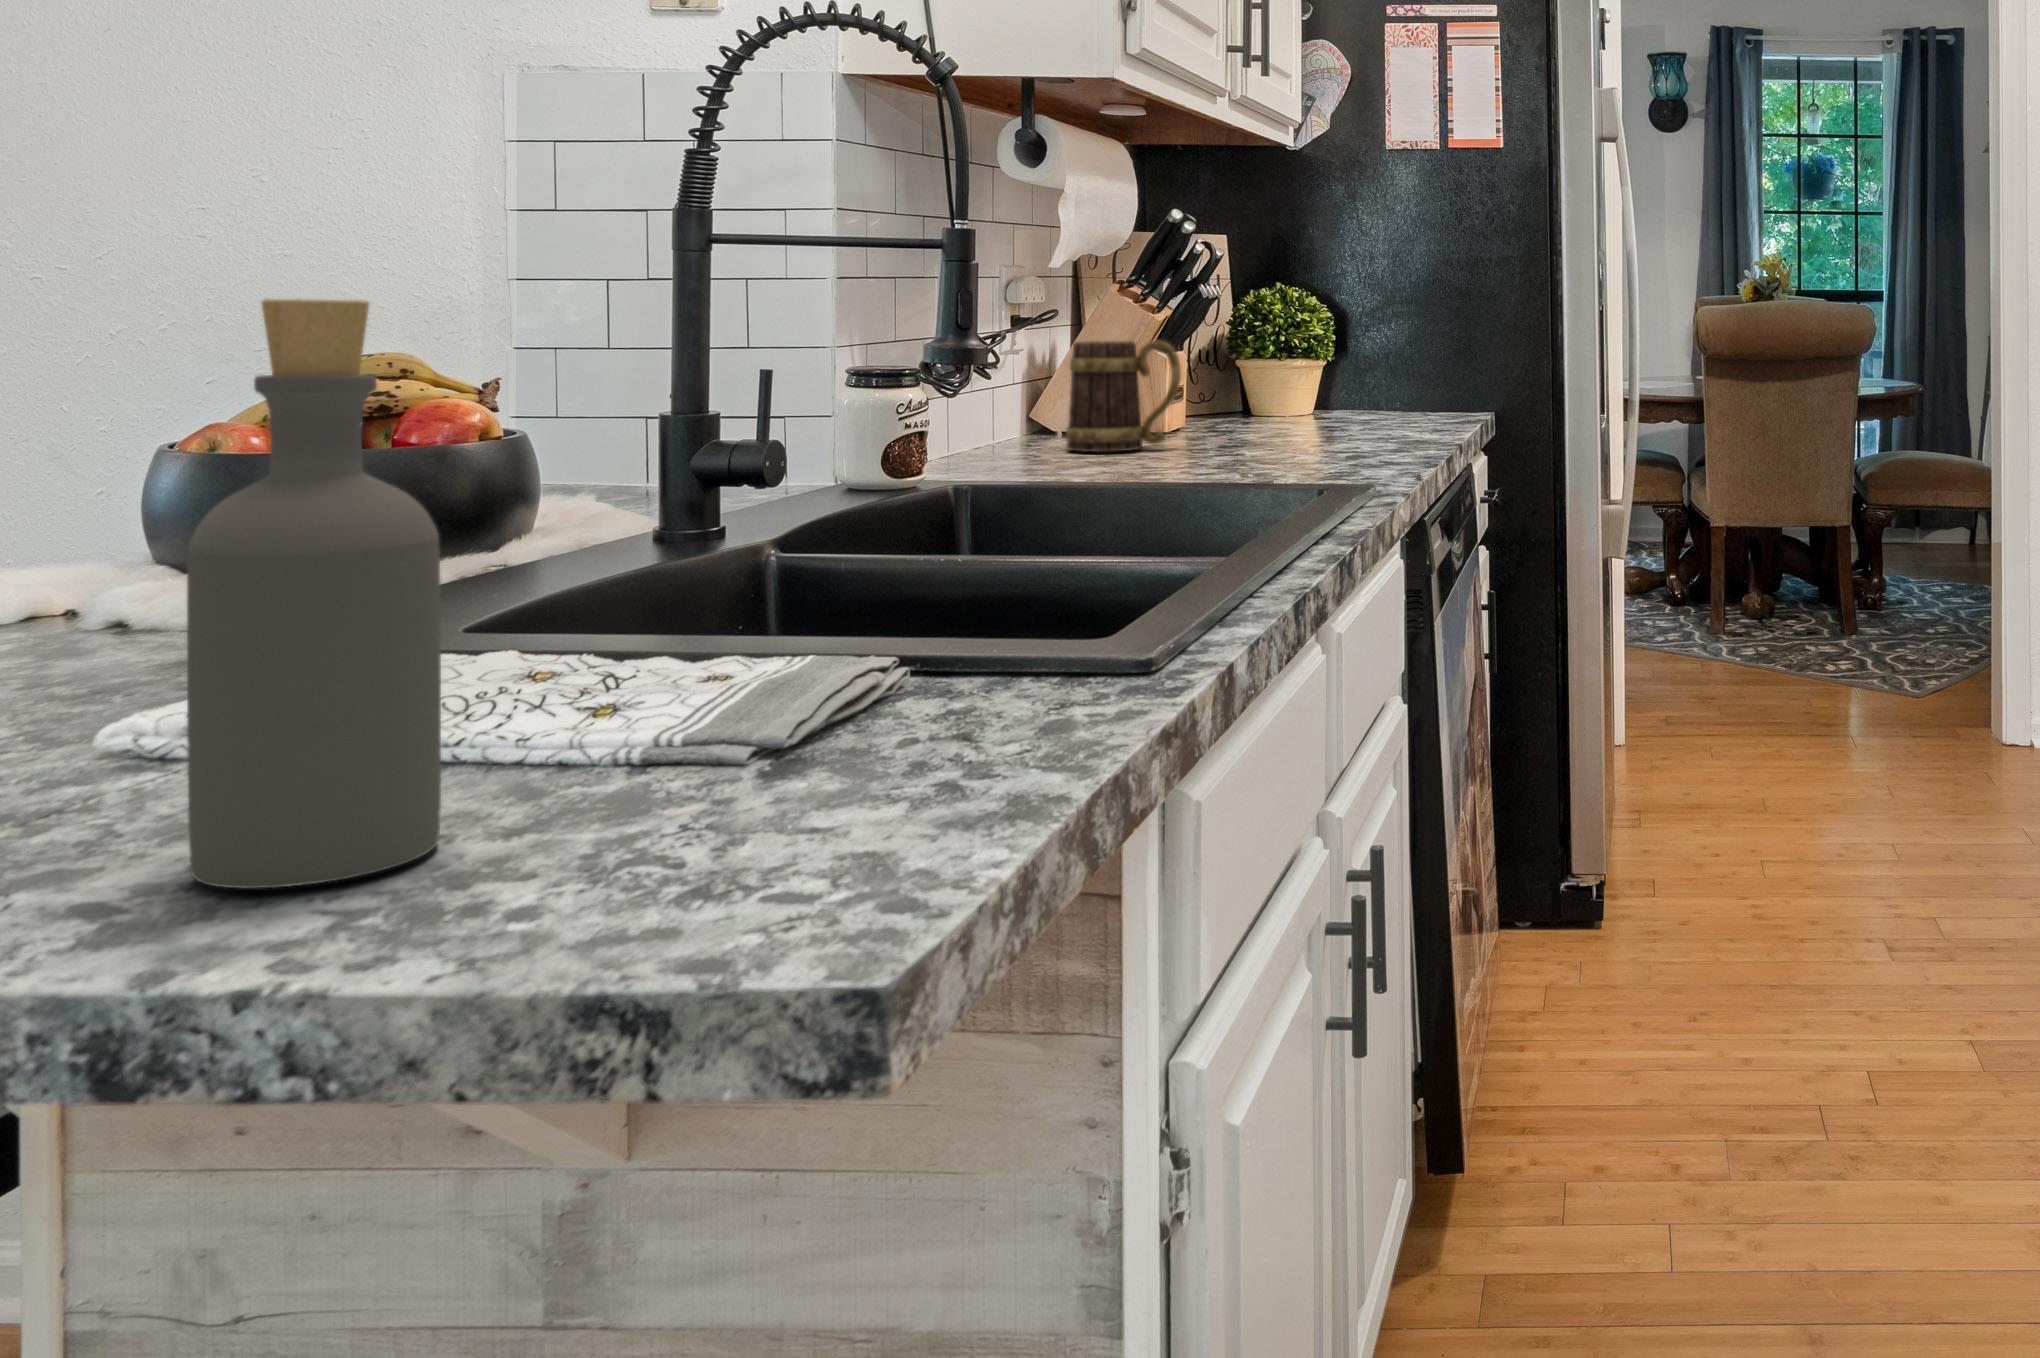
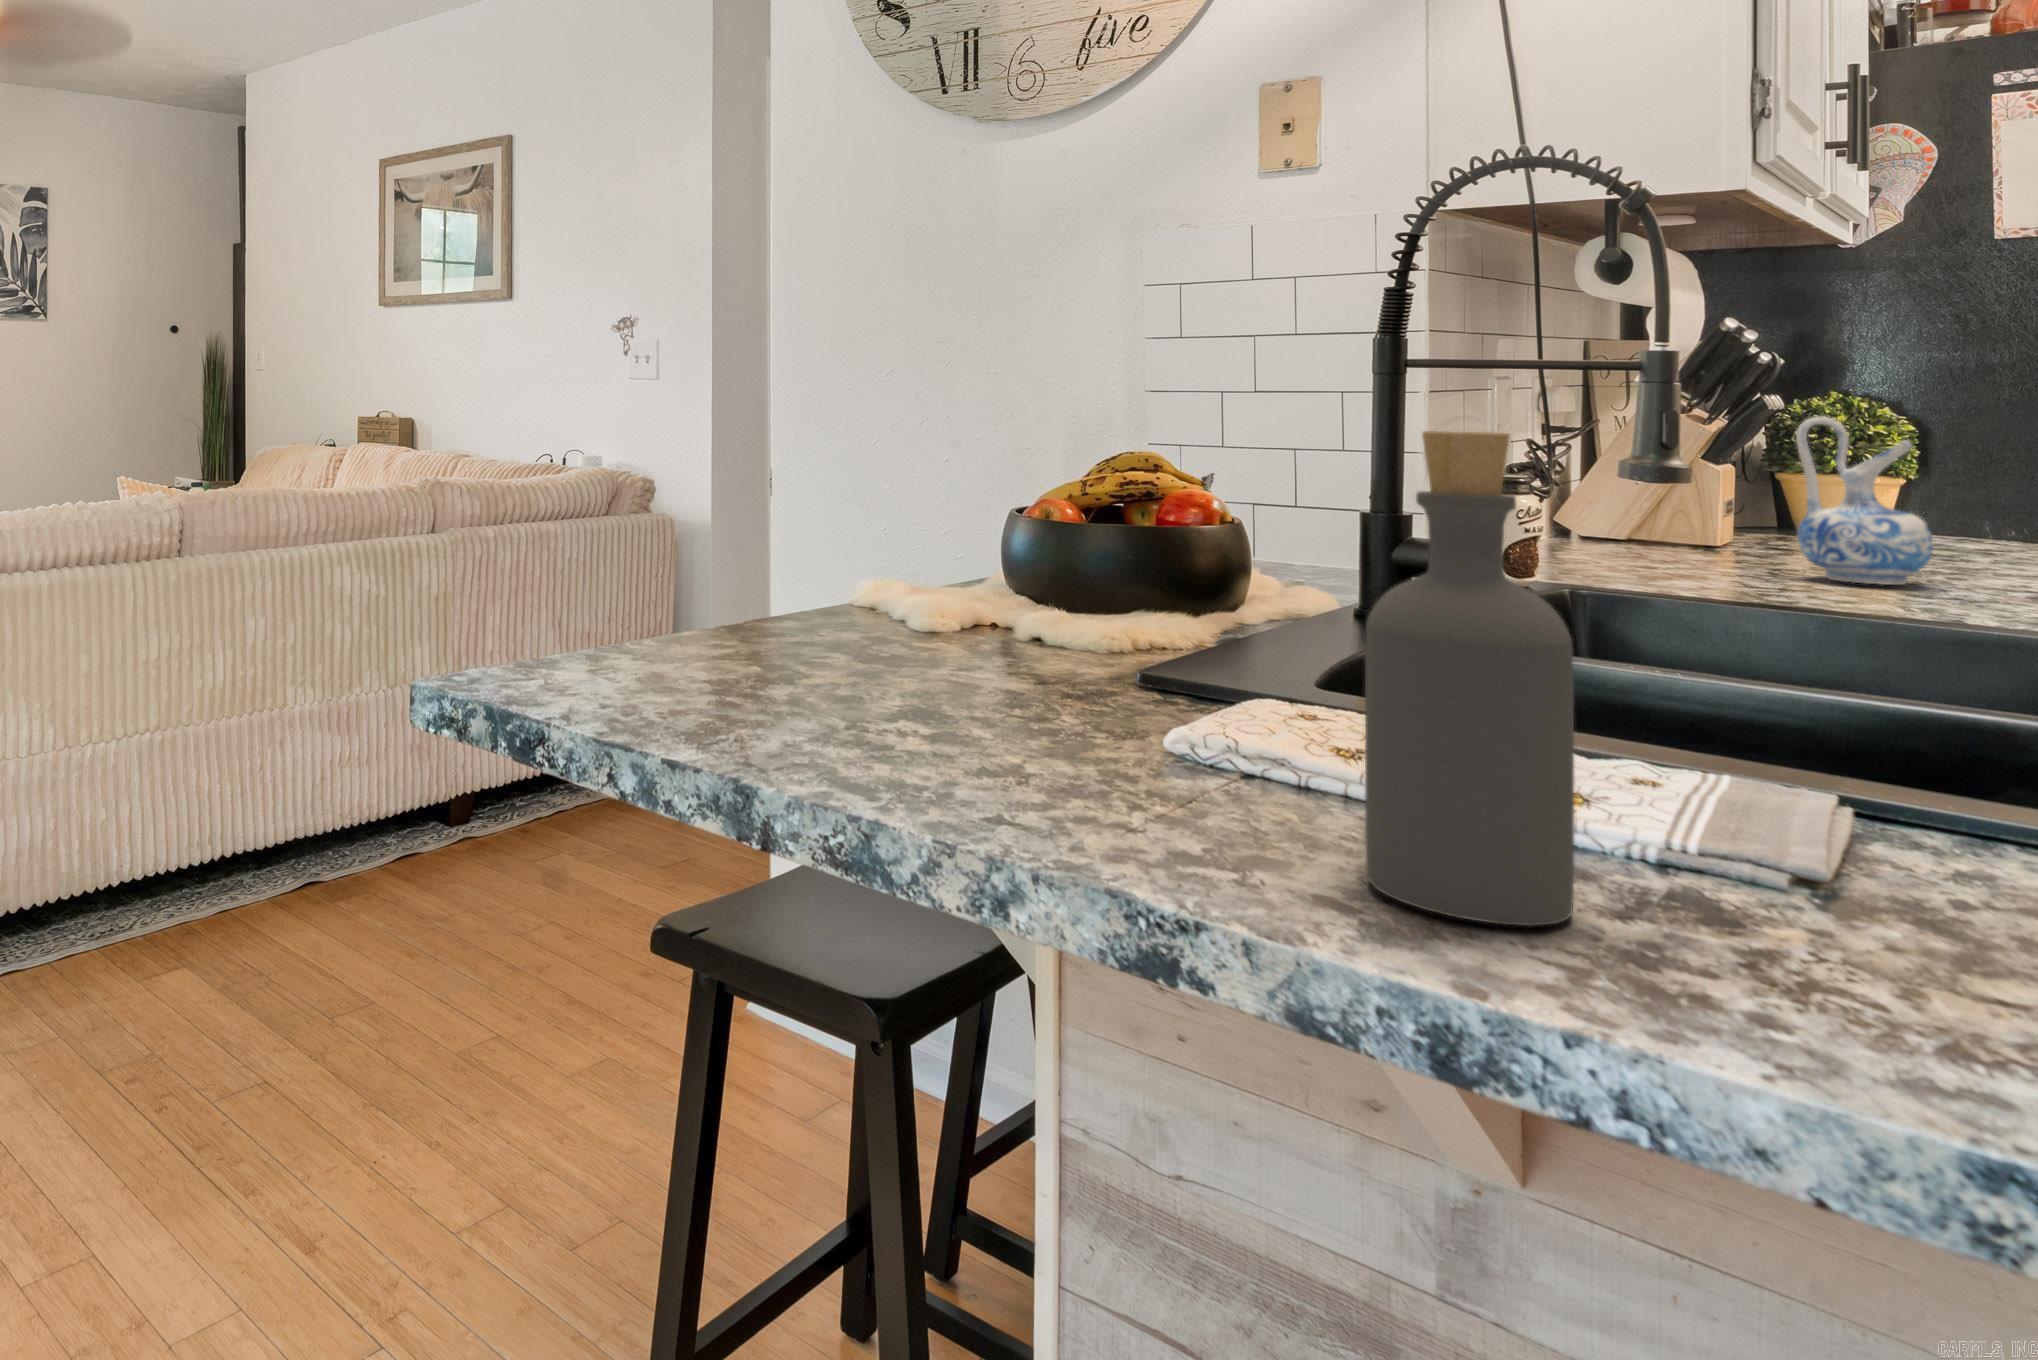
ceramic pitcher: none [1174,305,1270,463] -> present [1796,417,1933,585]
mug: present [1066,340,1181,452] -> none [1634,449,1779,560]

